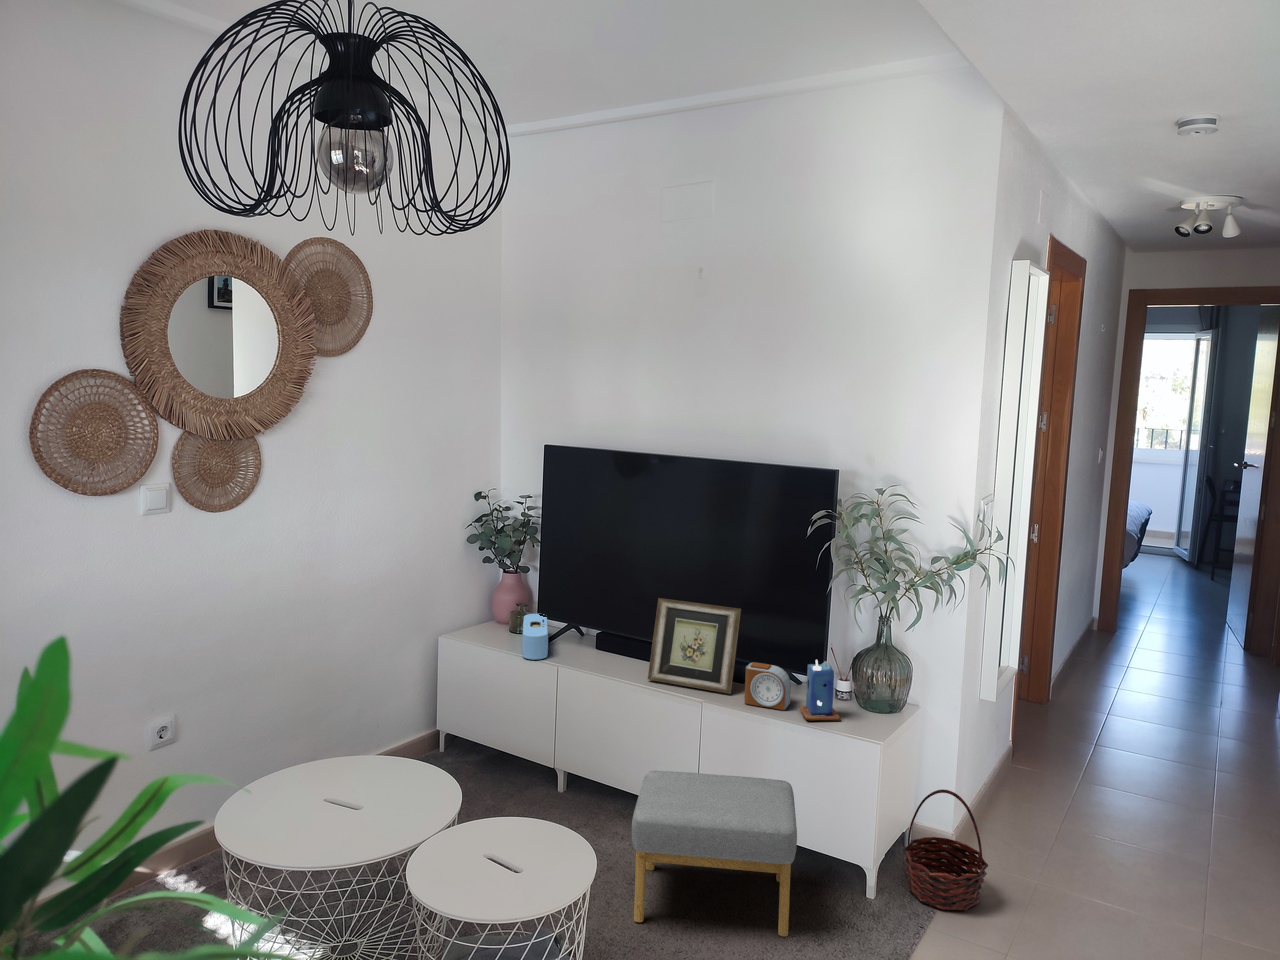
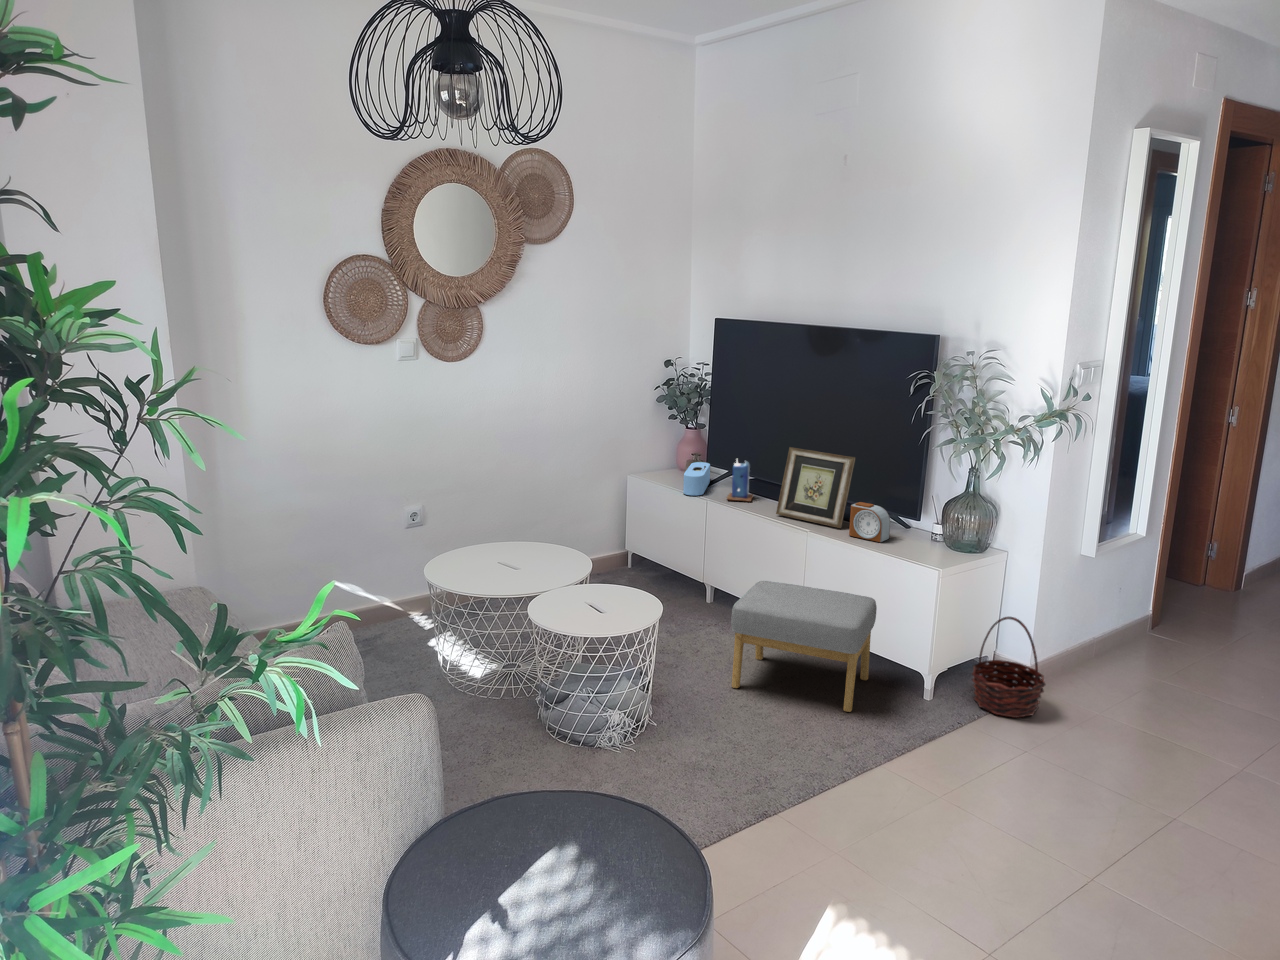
candle: present [799,660,840,721] -> present [727,460,753,501]

